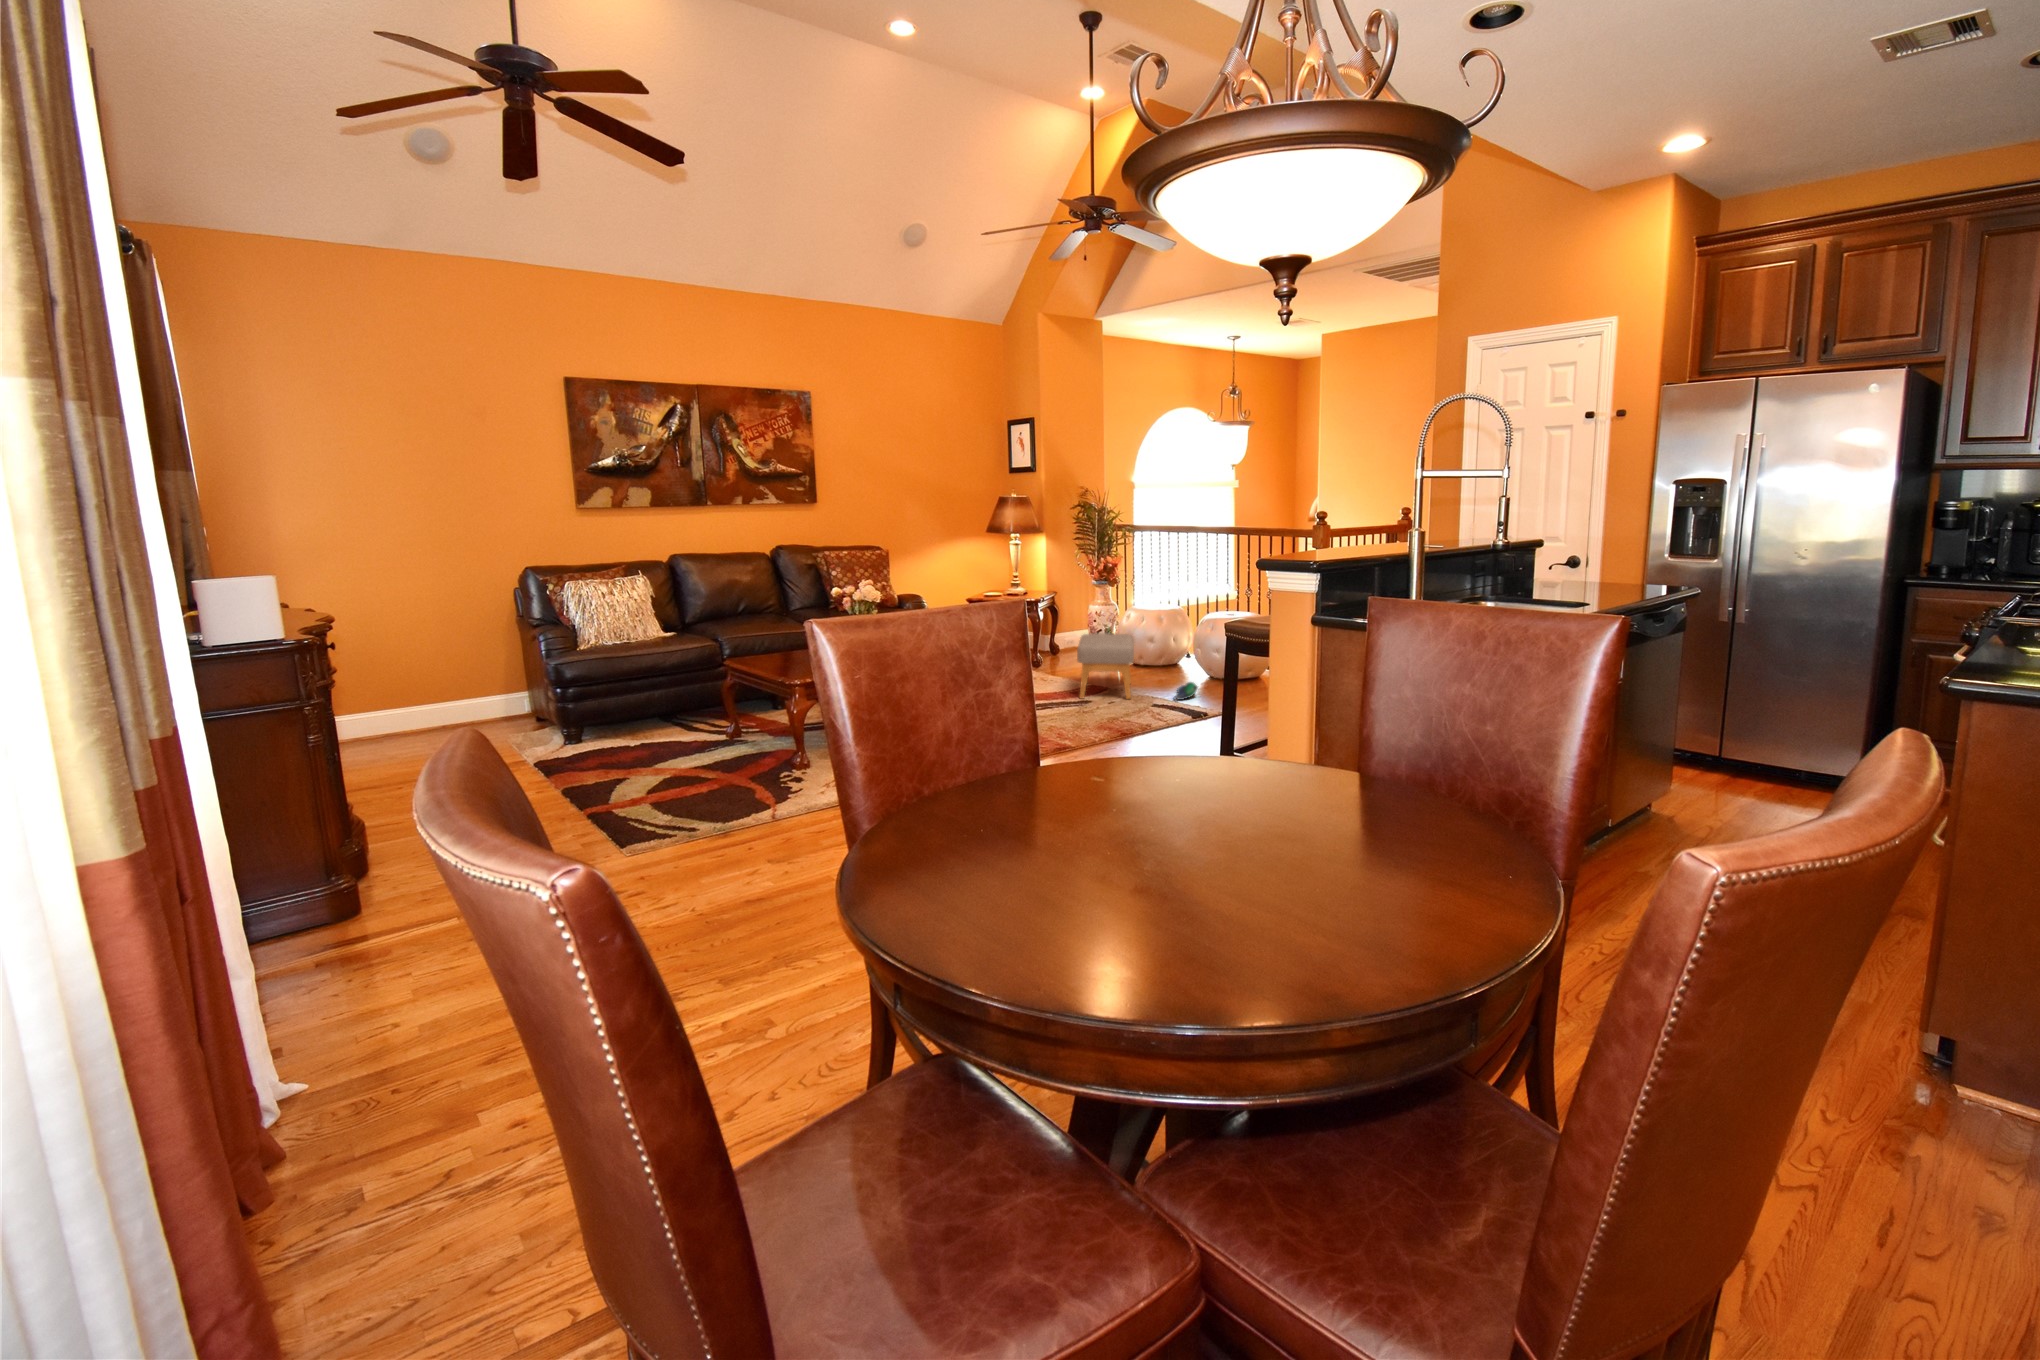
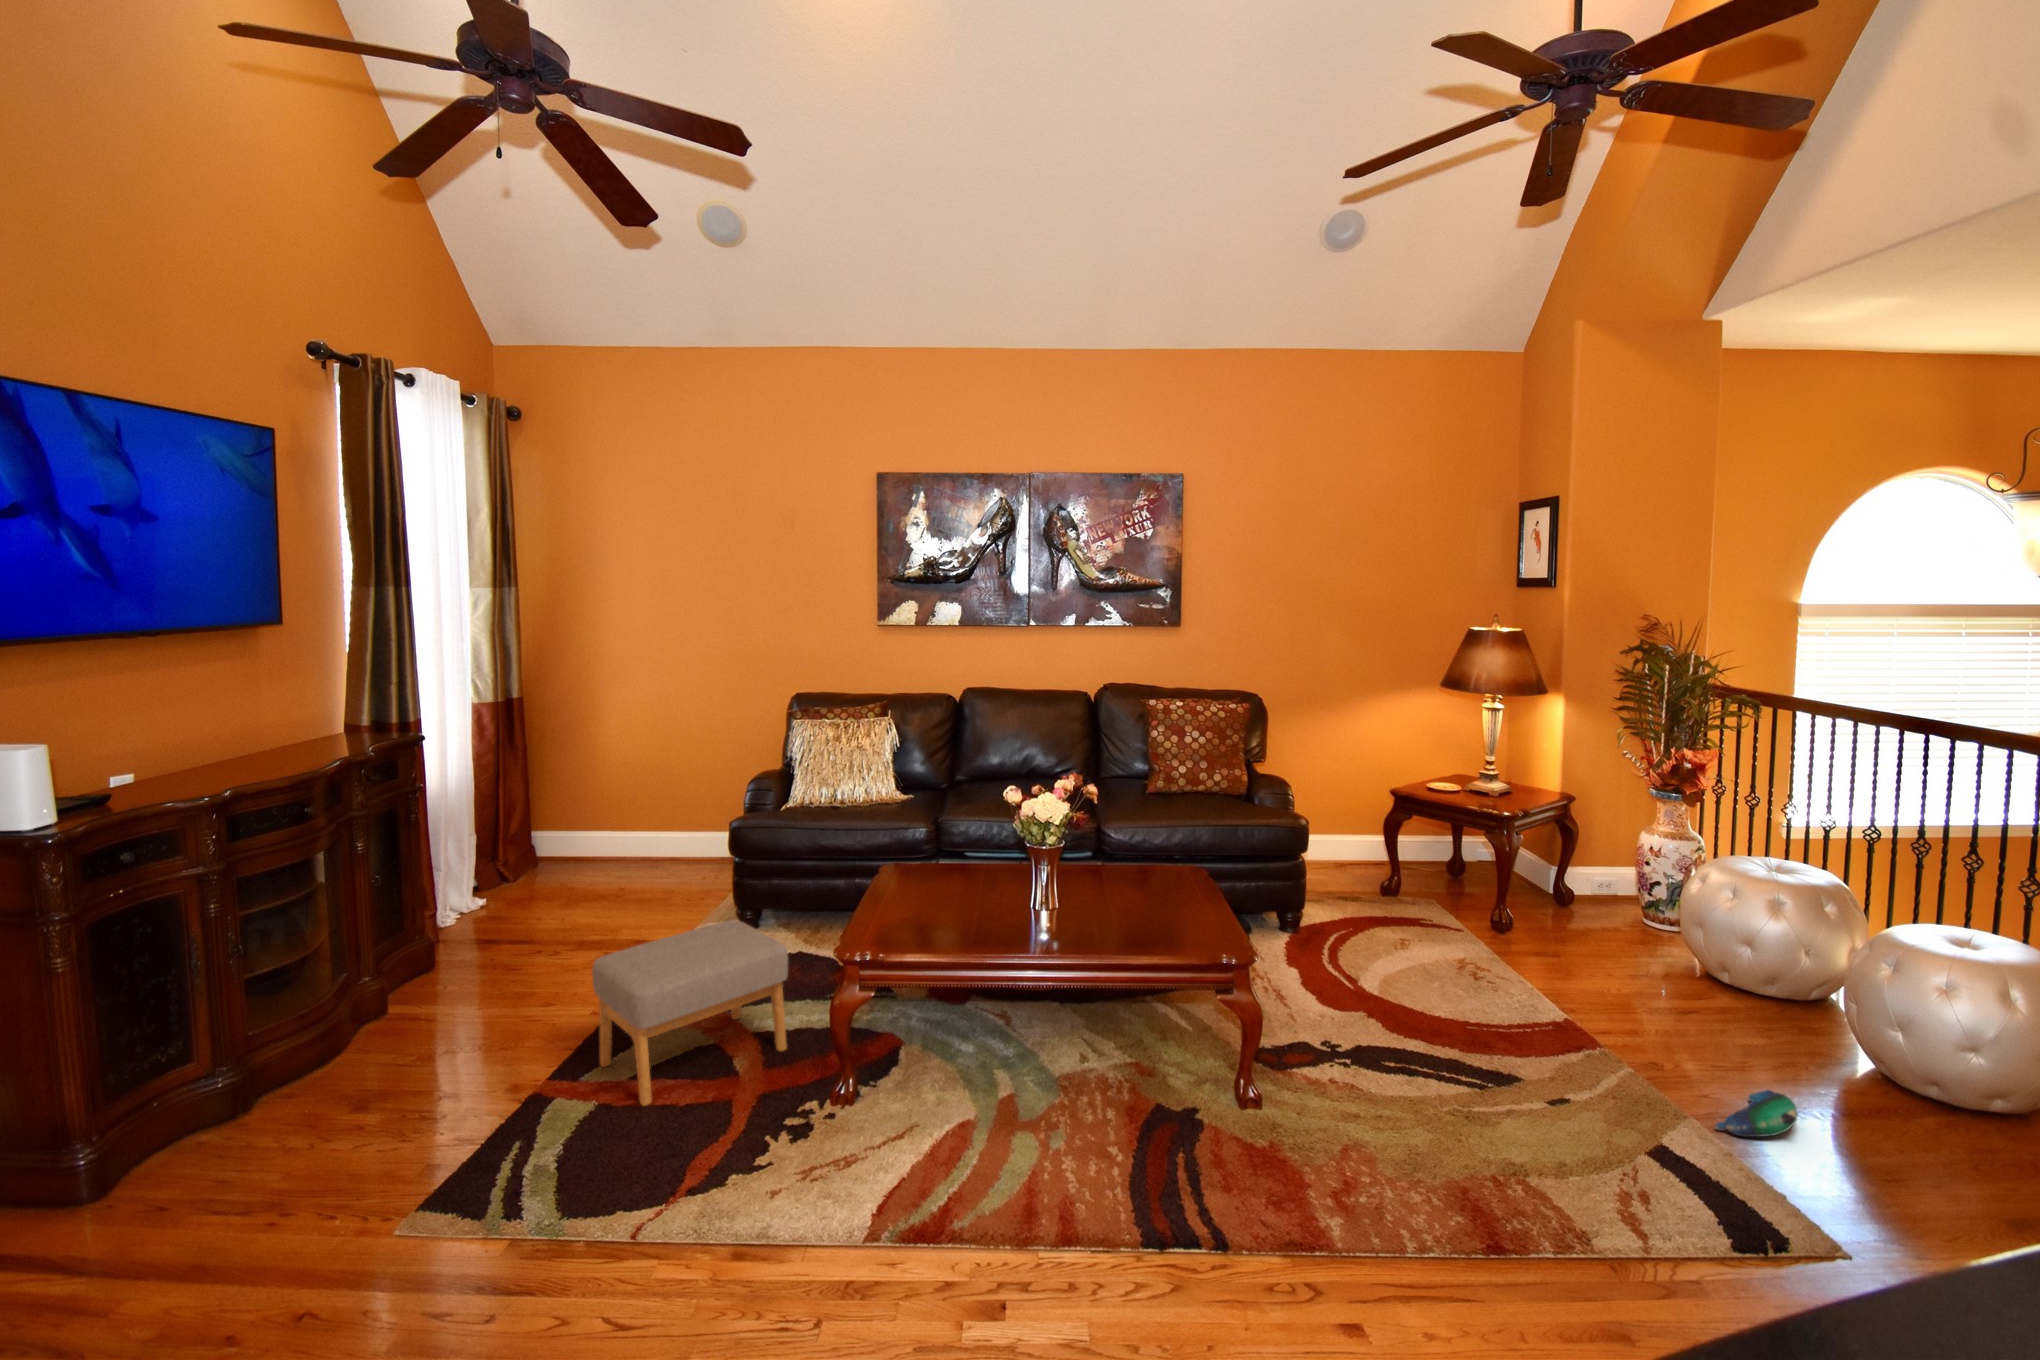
footstool: present [1077,633,1134,699] -> present [592,920,788,1106]

